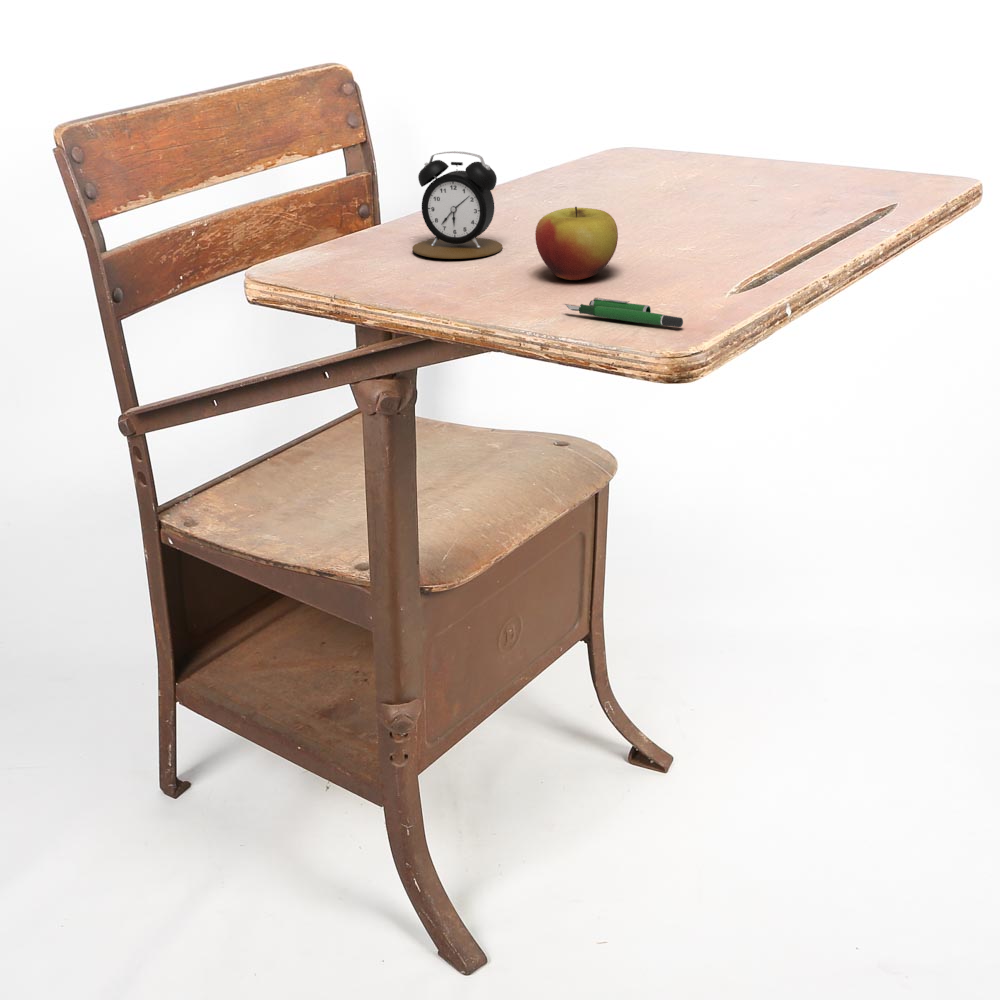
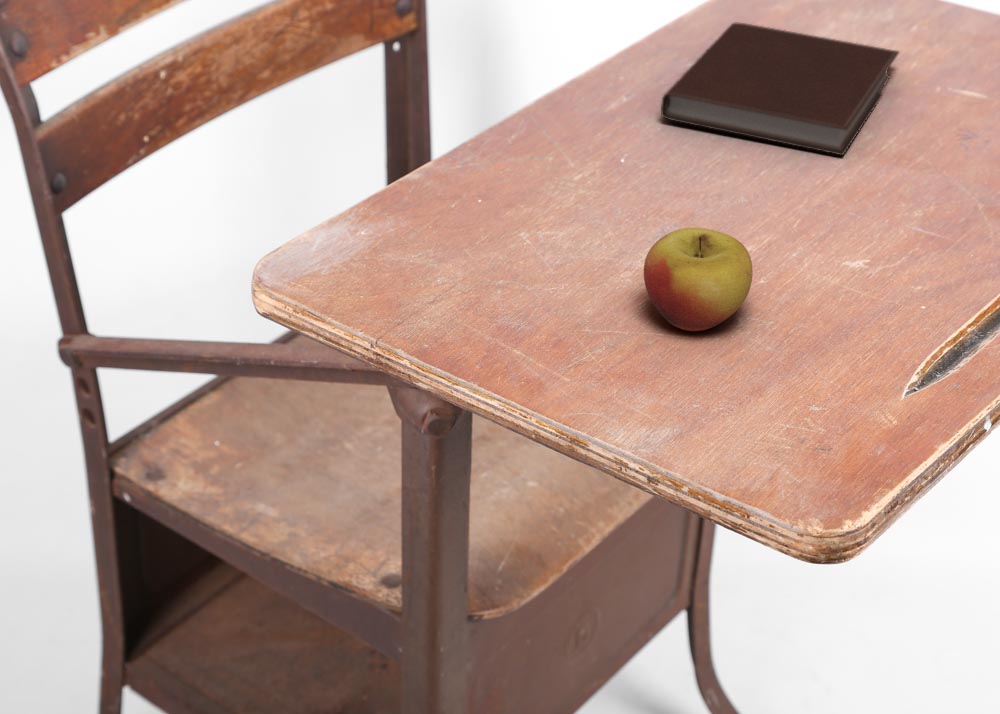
notebook: none [553,150,735,206] -> present [661,22,899,155]
alarm clock: present [412,151,502,259] -> none [478,113,595,260]
pen: present [565,298,683,327] -> none [677,398,836,468]

